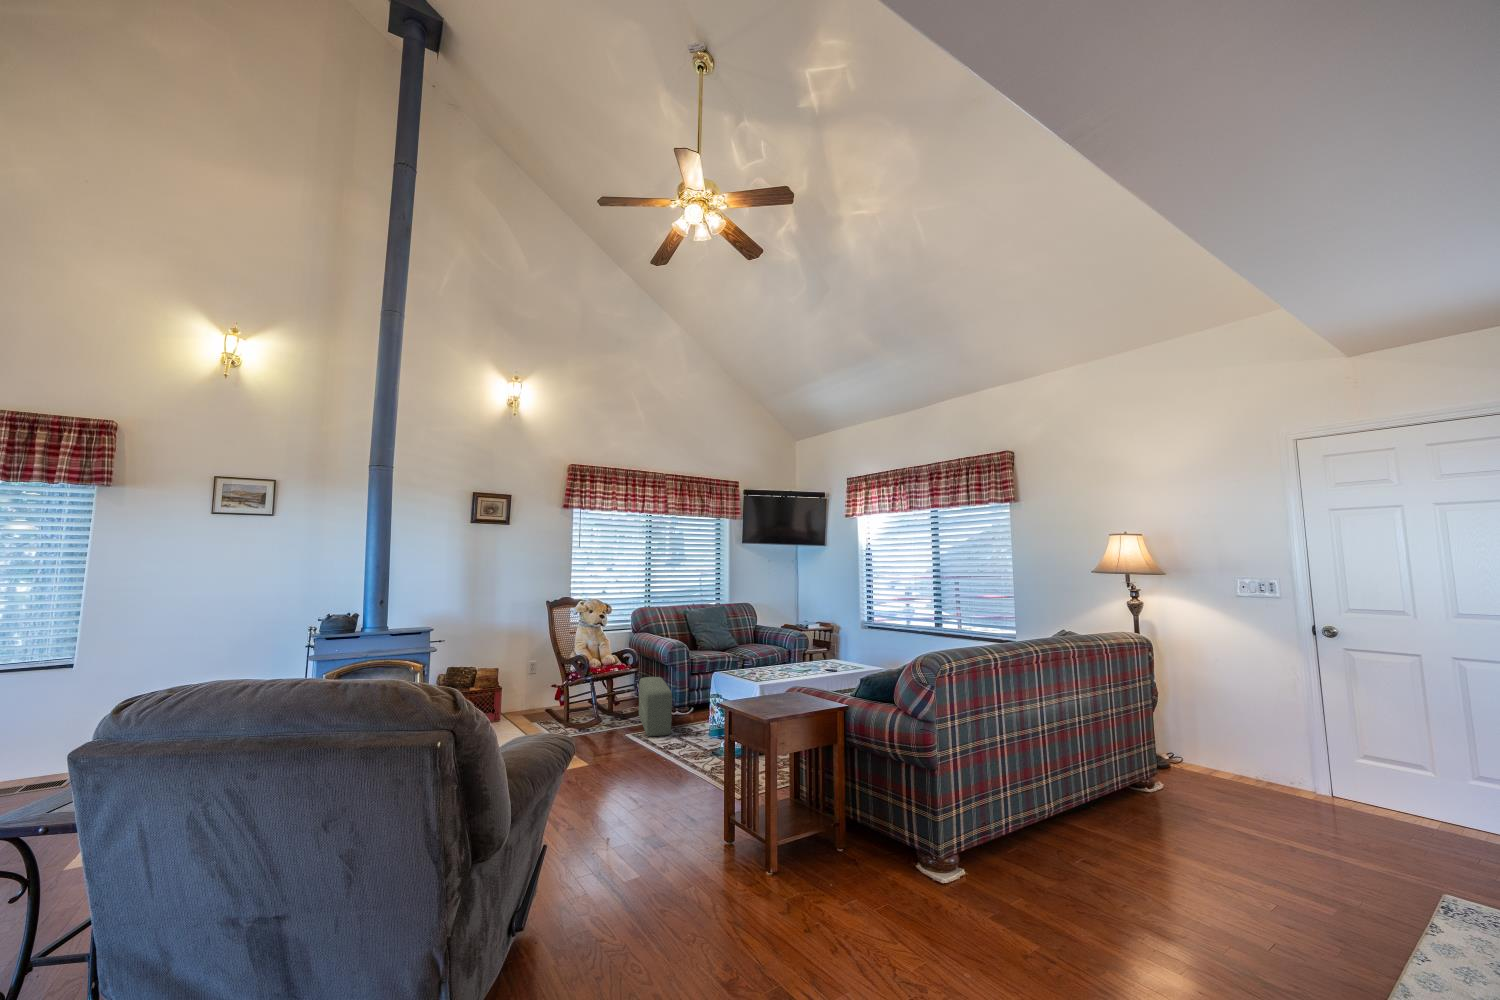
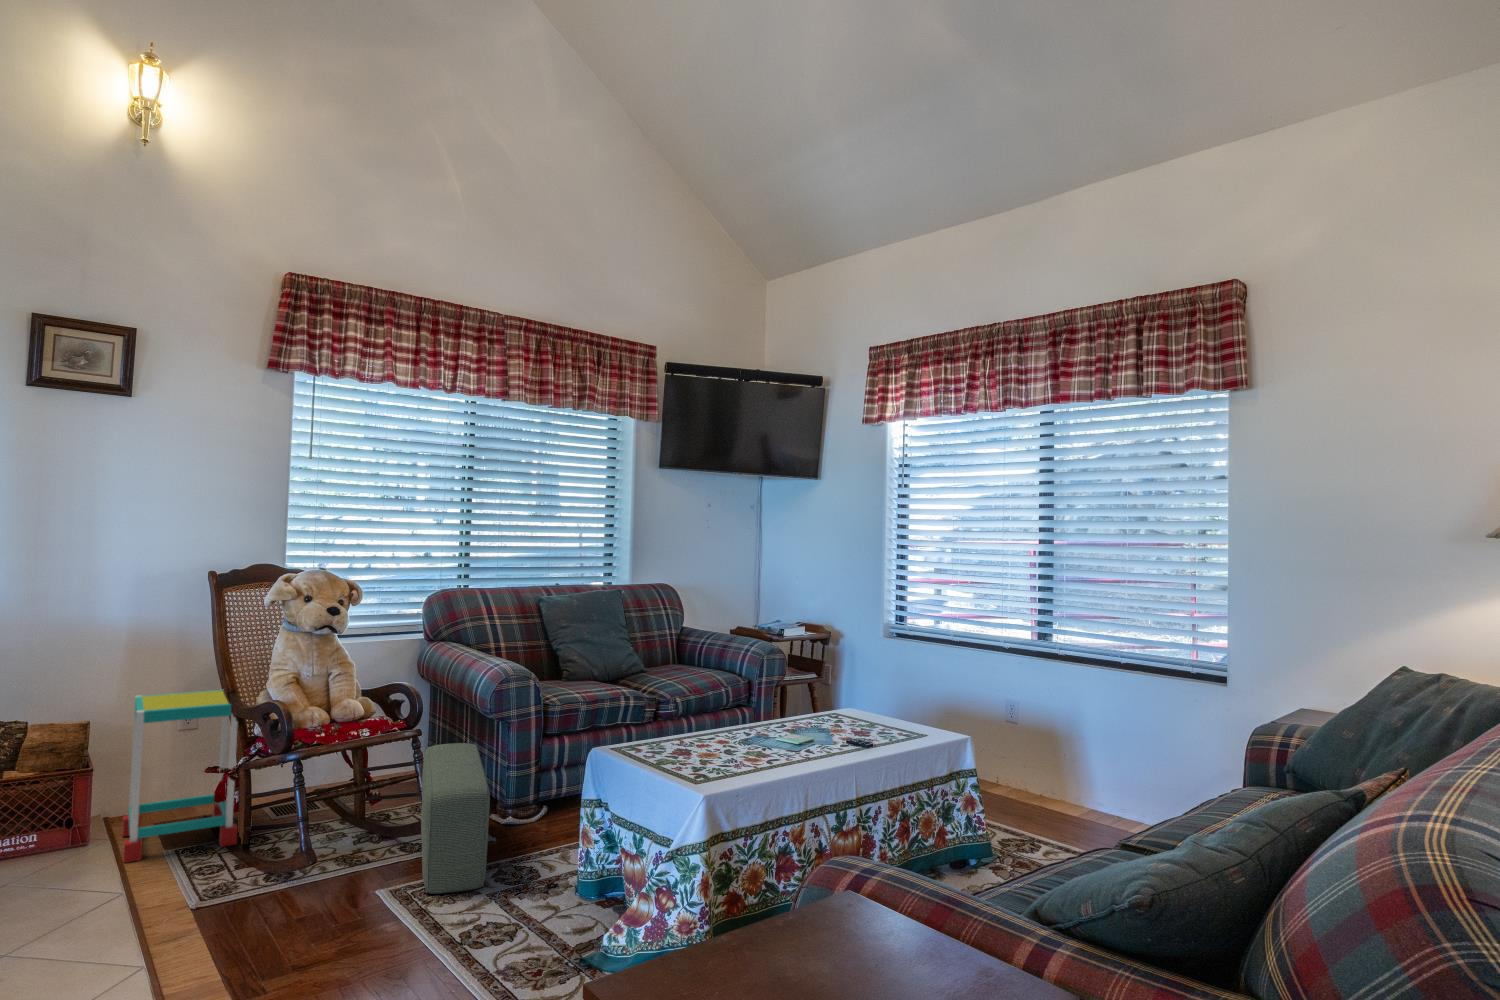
side table: none [511,654,561,727] -> present [123,690,238,863]

